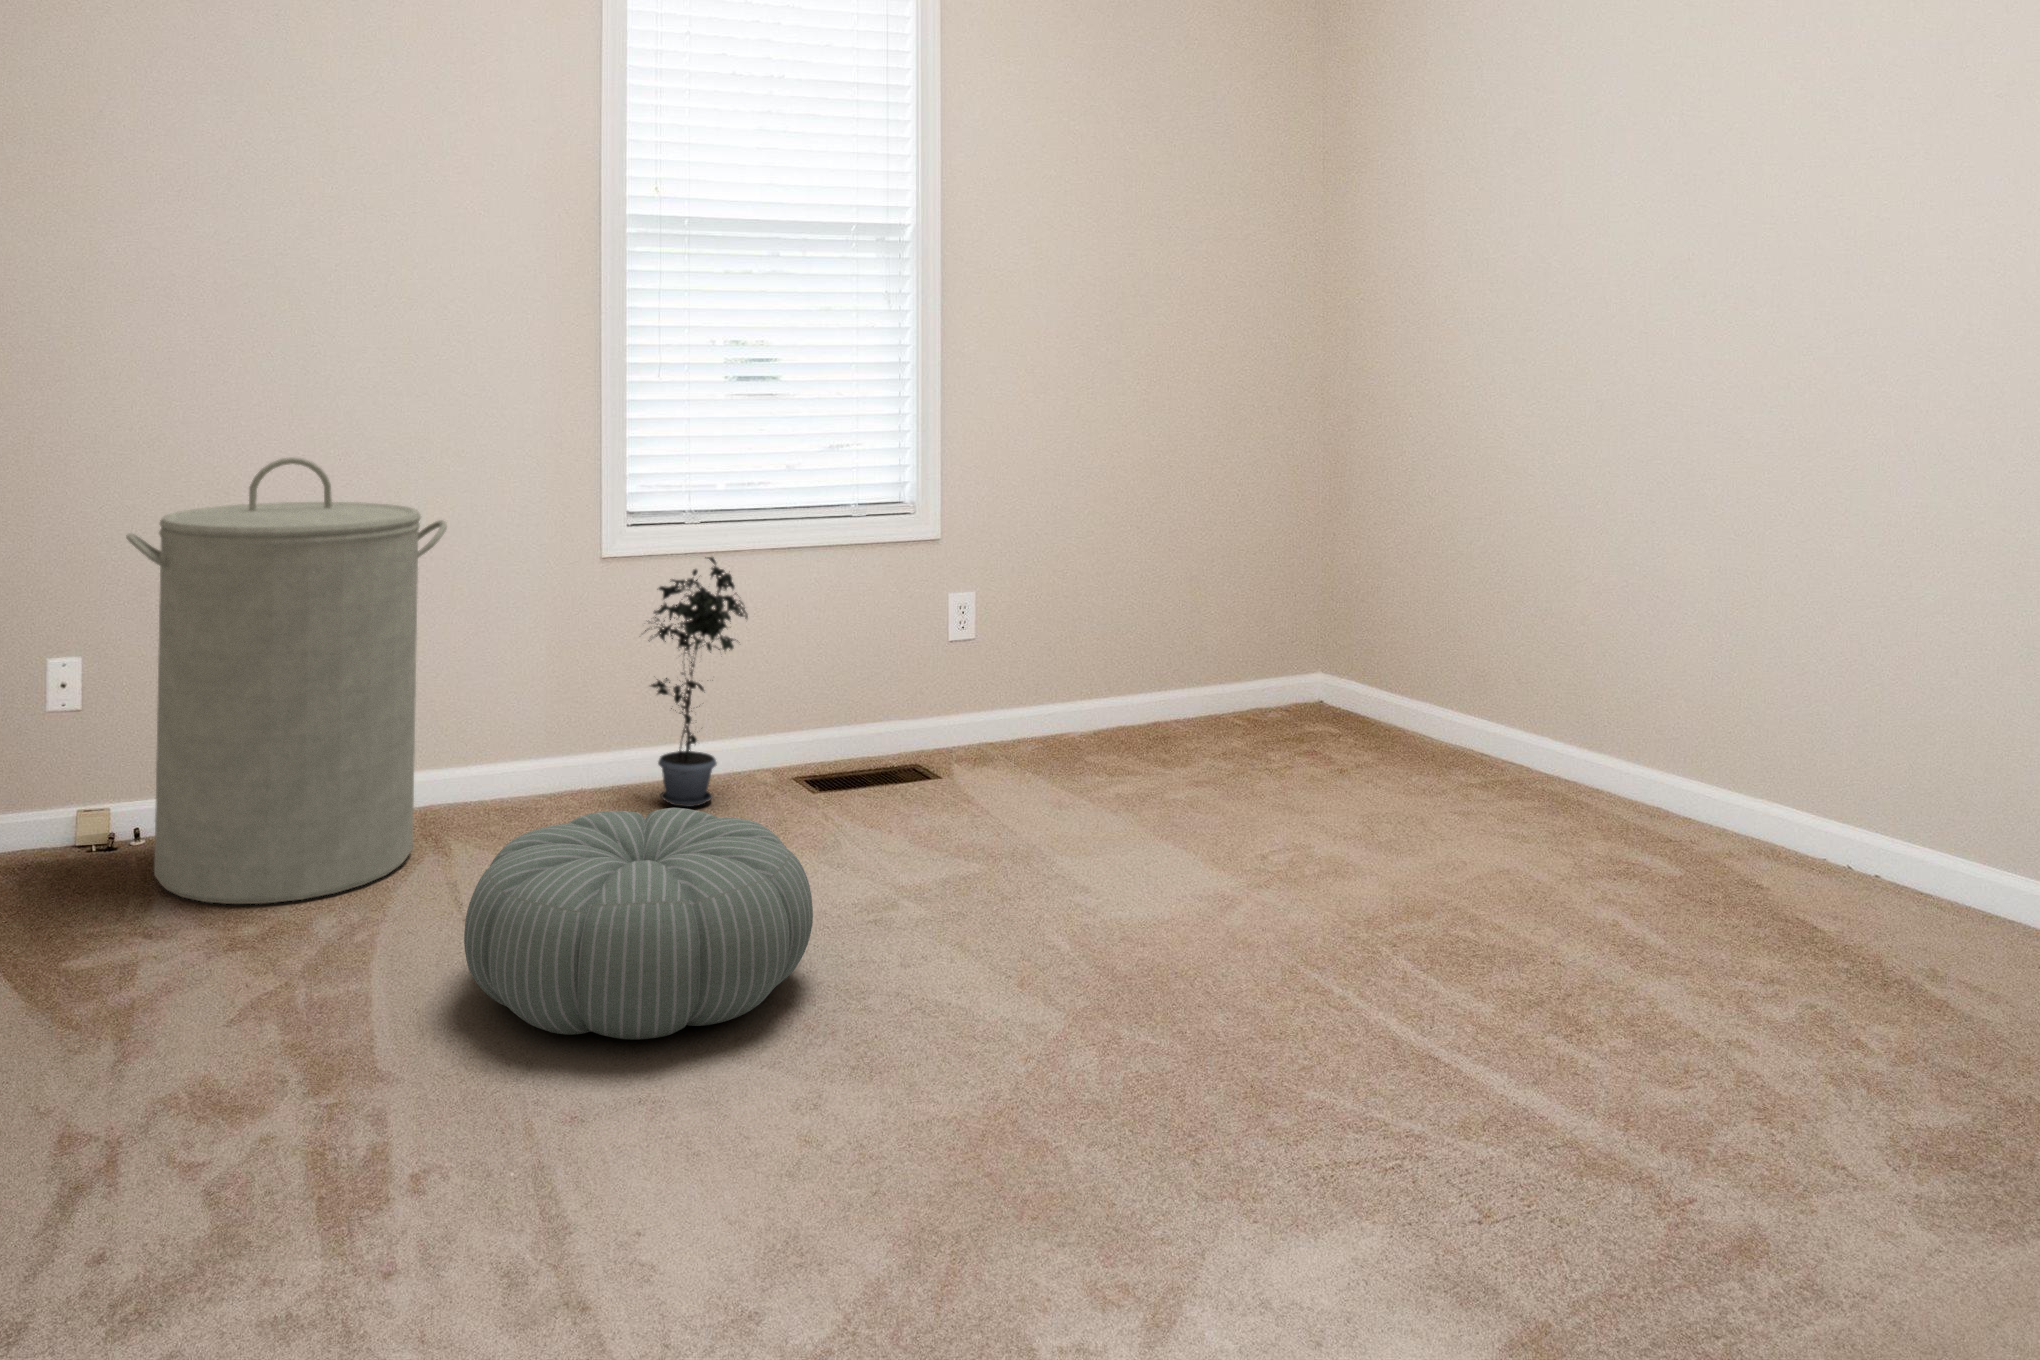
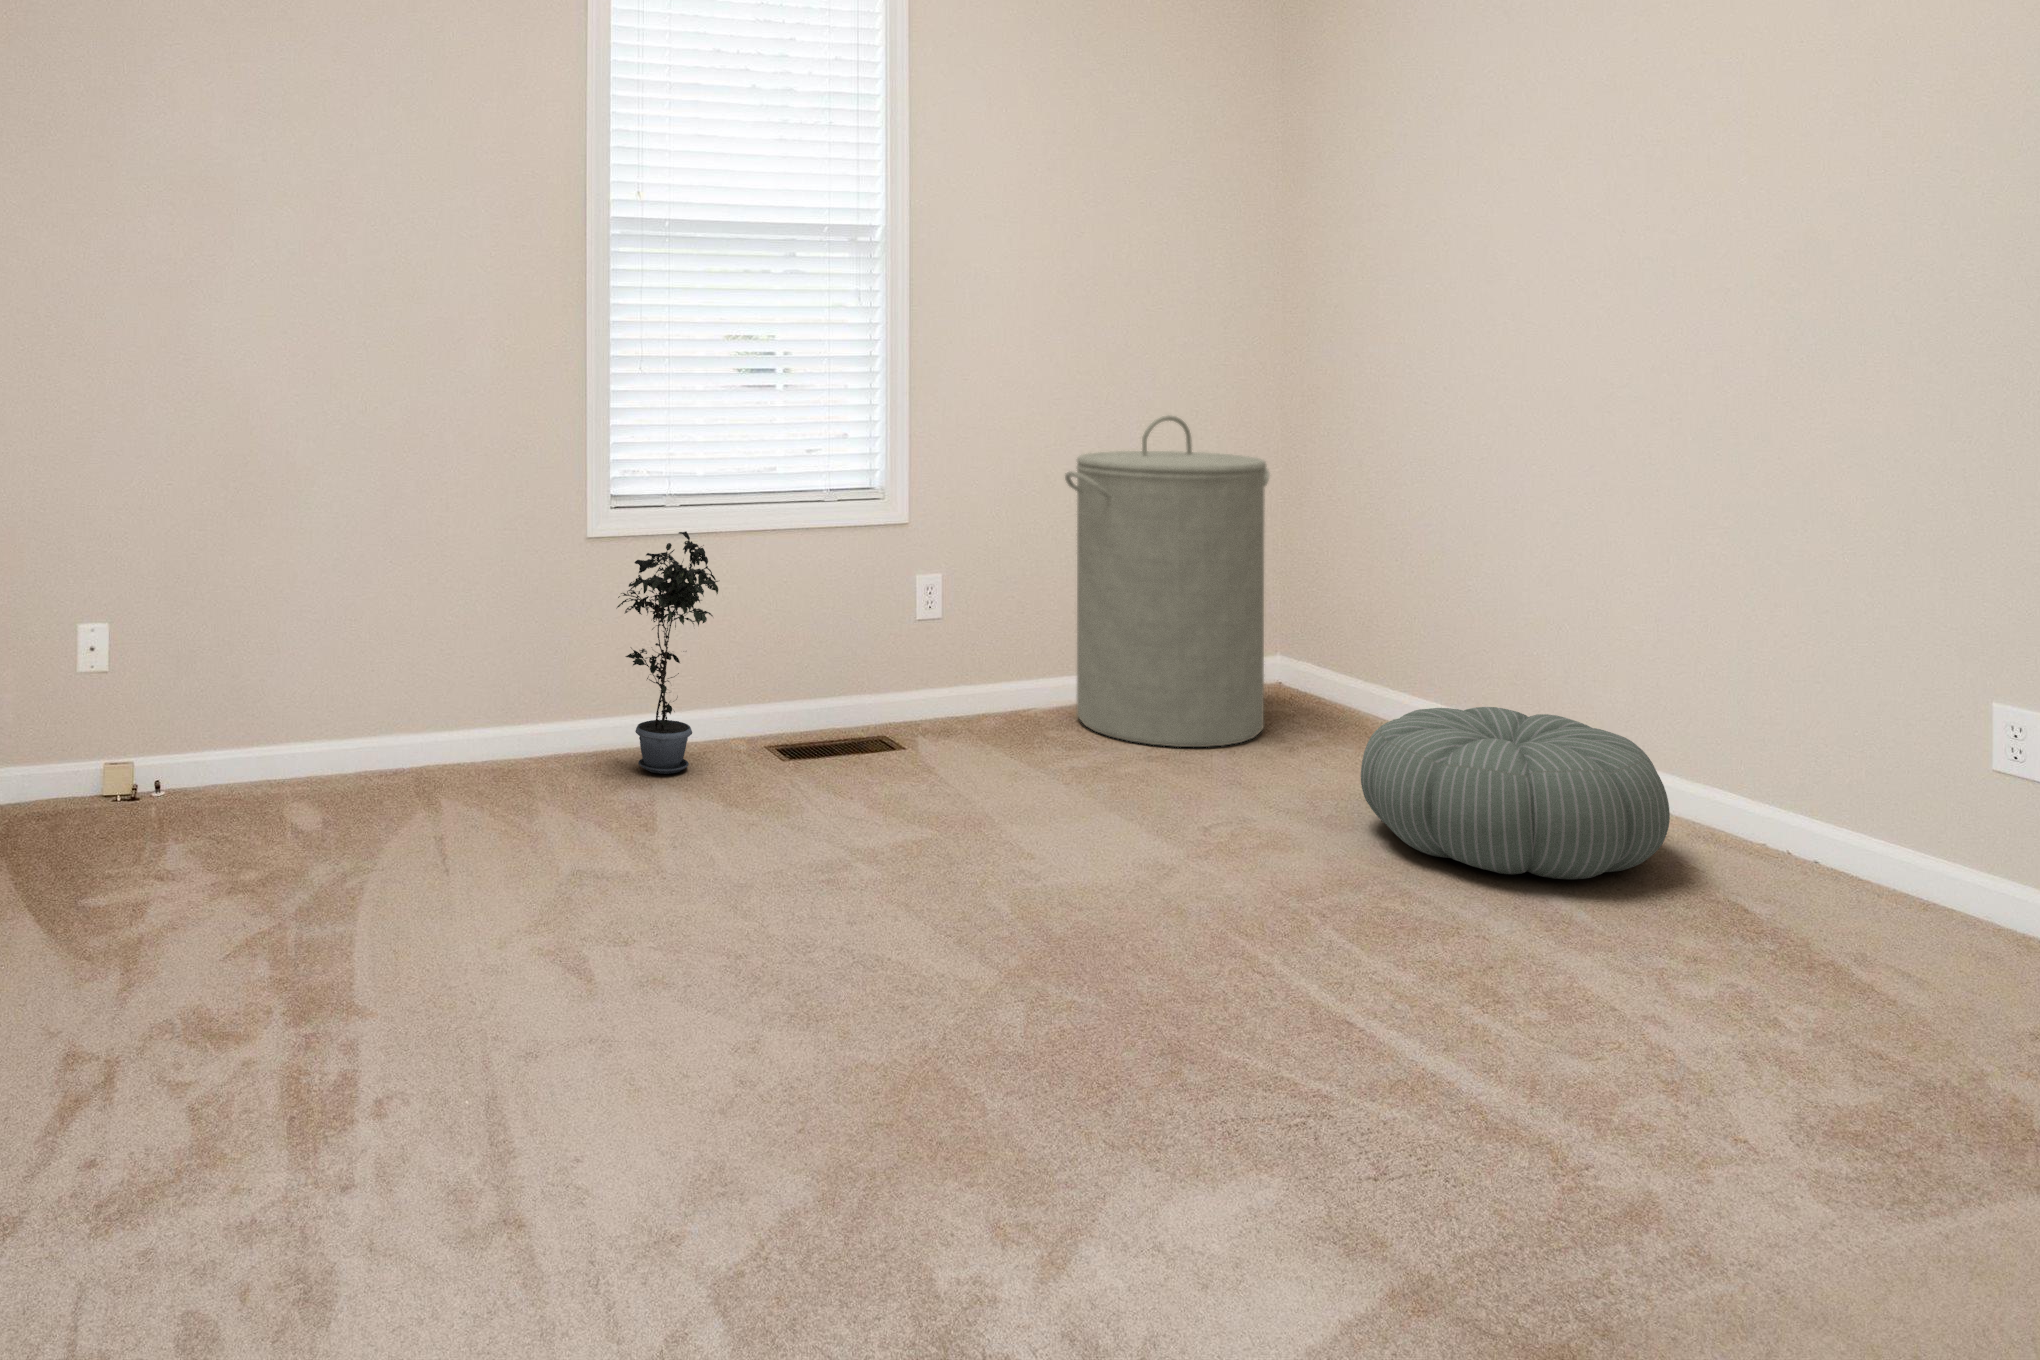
laundry hamper: present [126,457,447,904] -> present [1065,415,1270,747]
pouf: present [464,808,813,1039] -> present [1361,707,1670,879]

